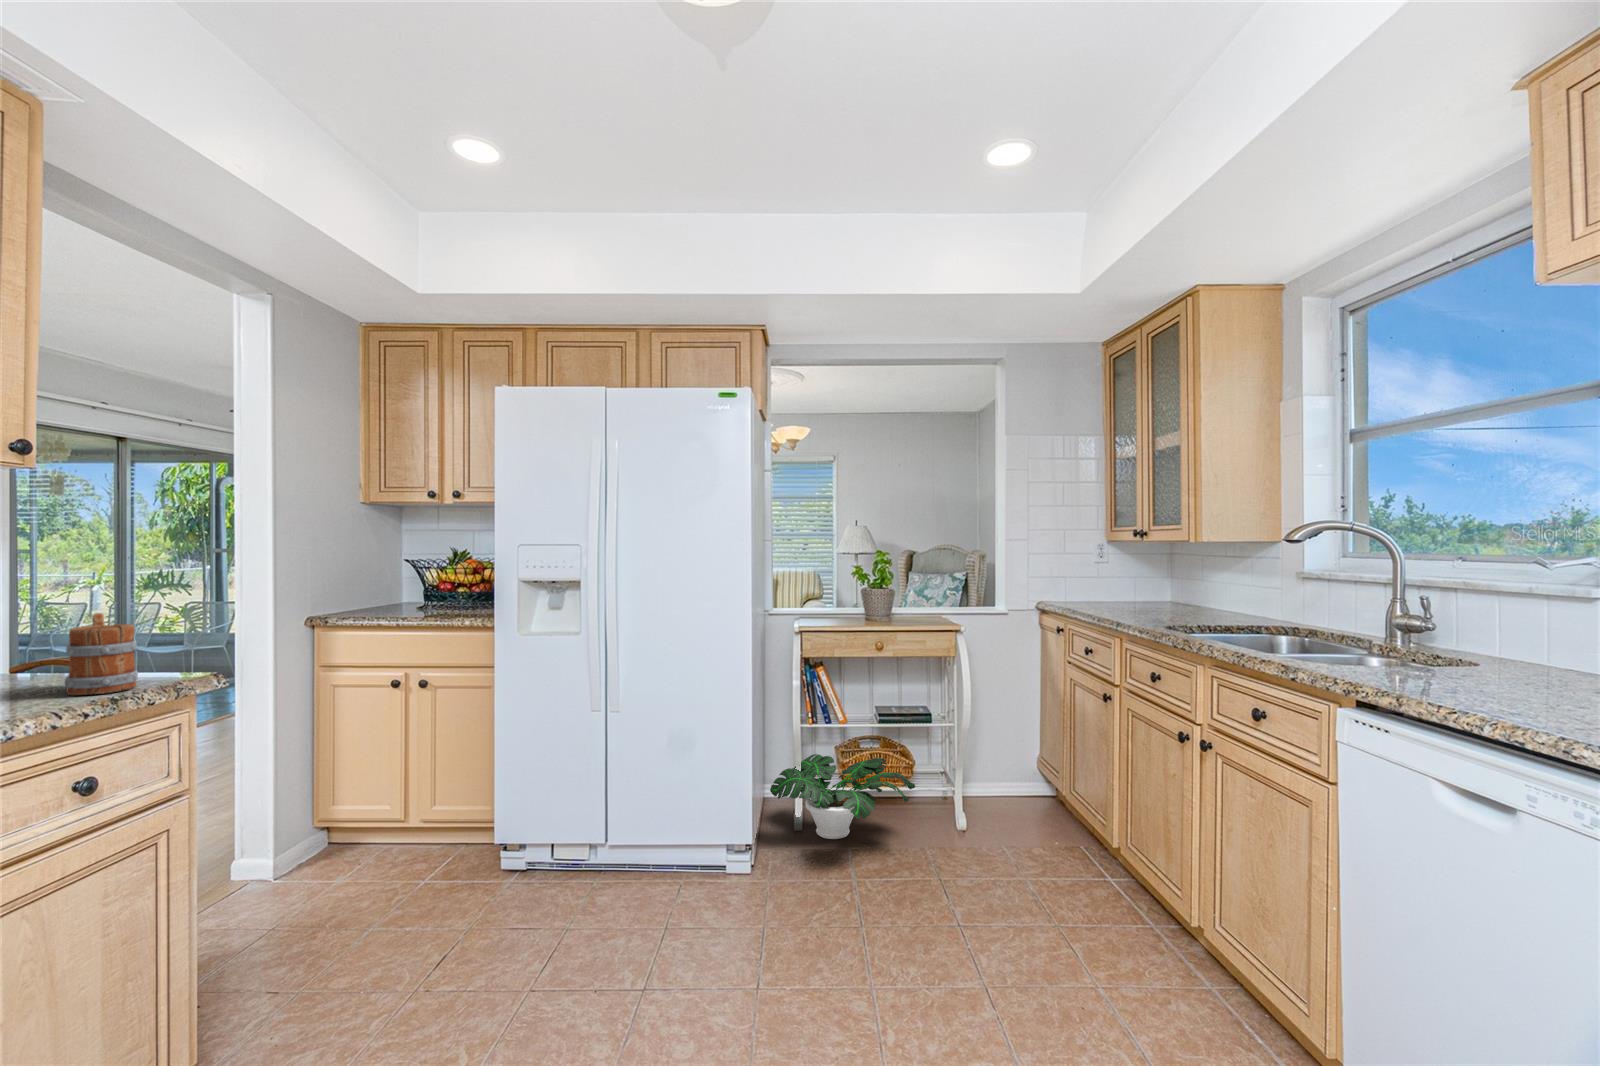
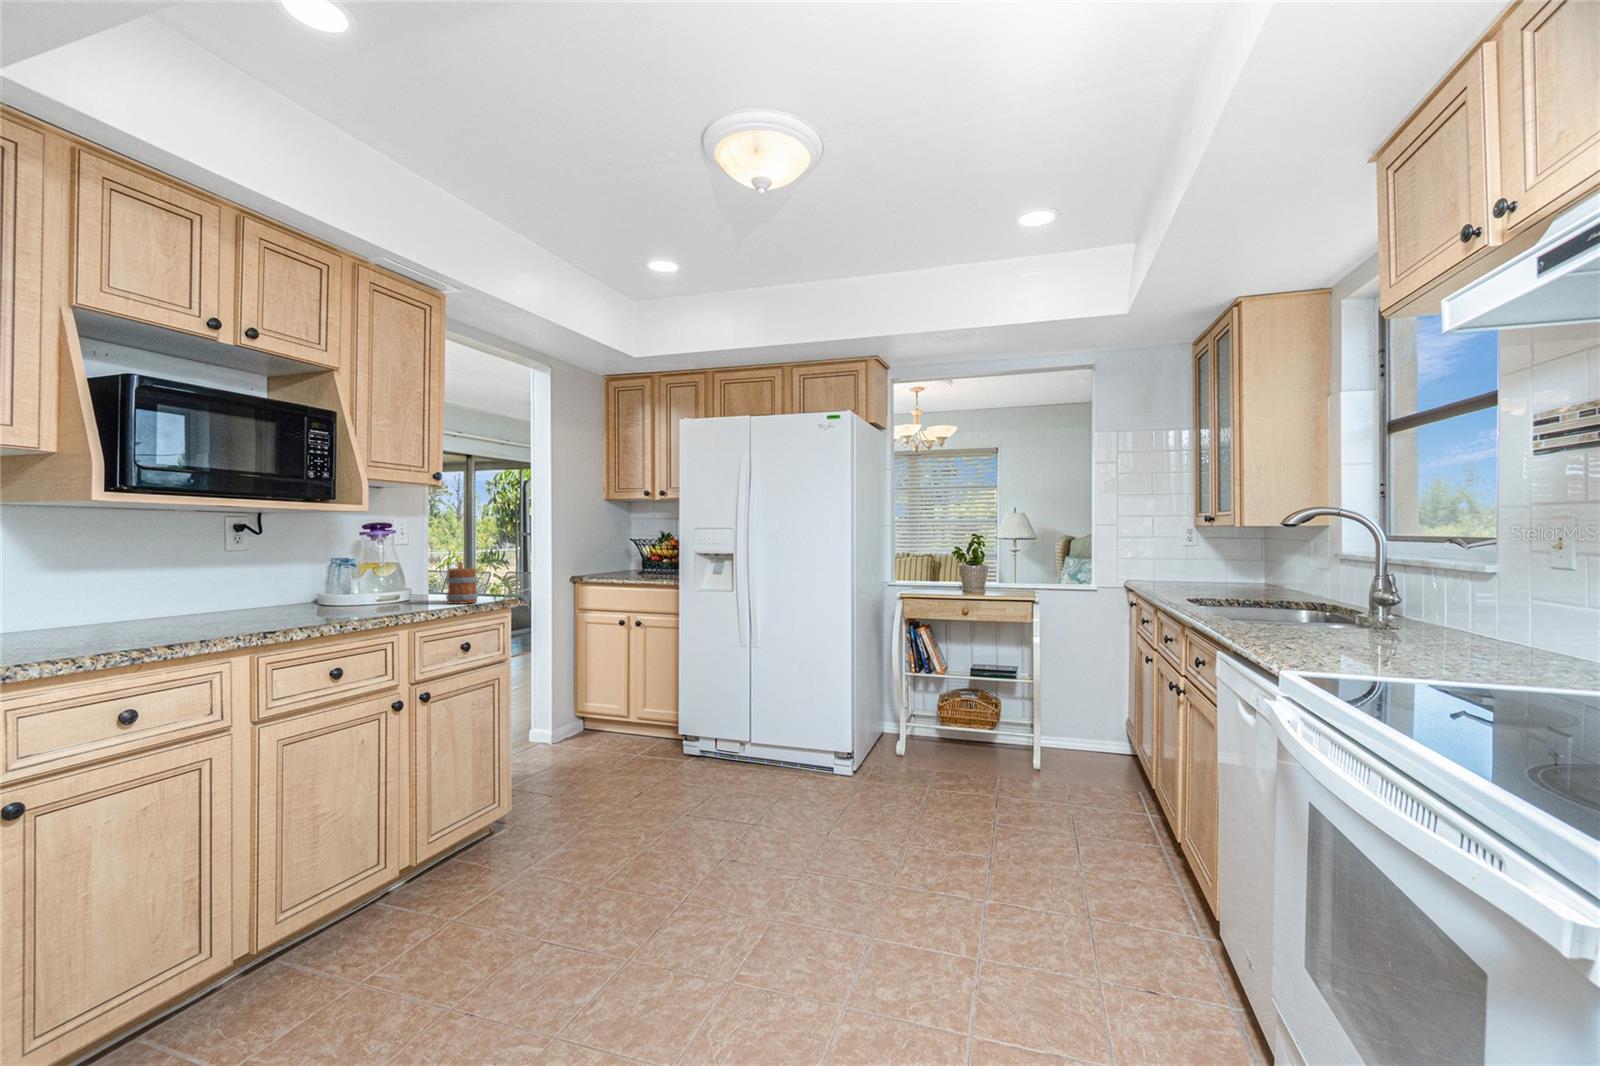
potted plant: present [770,754,915,839] -> none [877,697,995,761]

